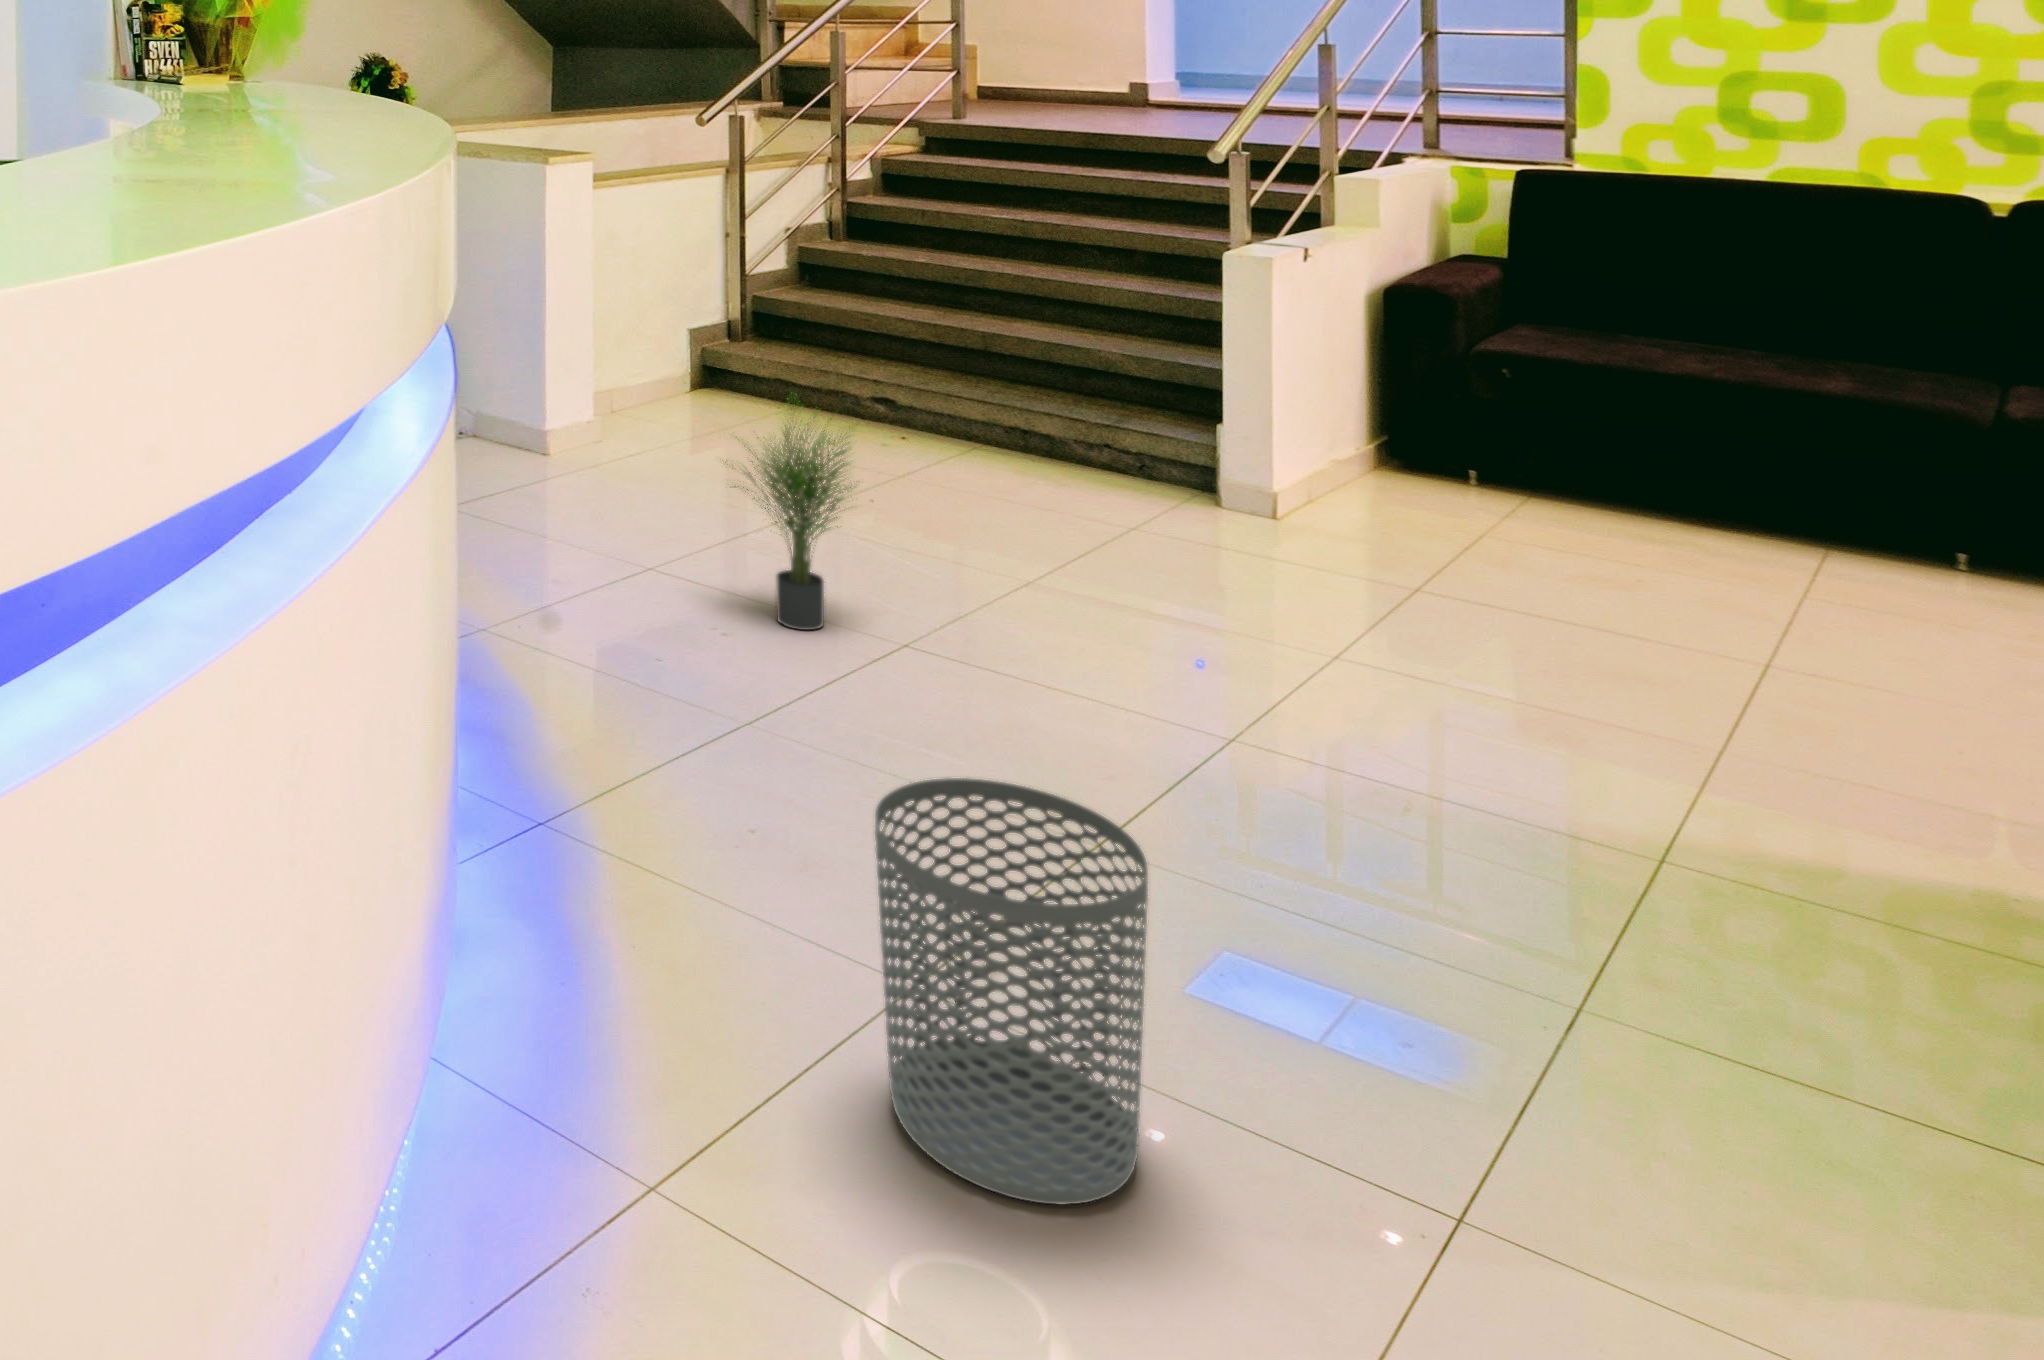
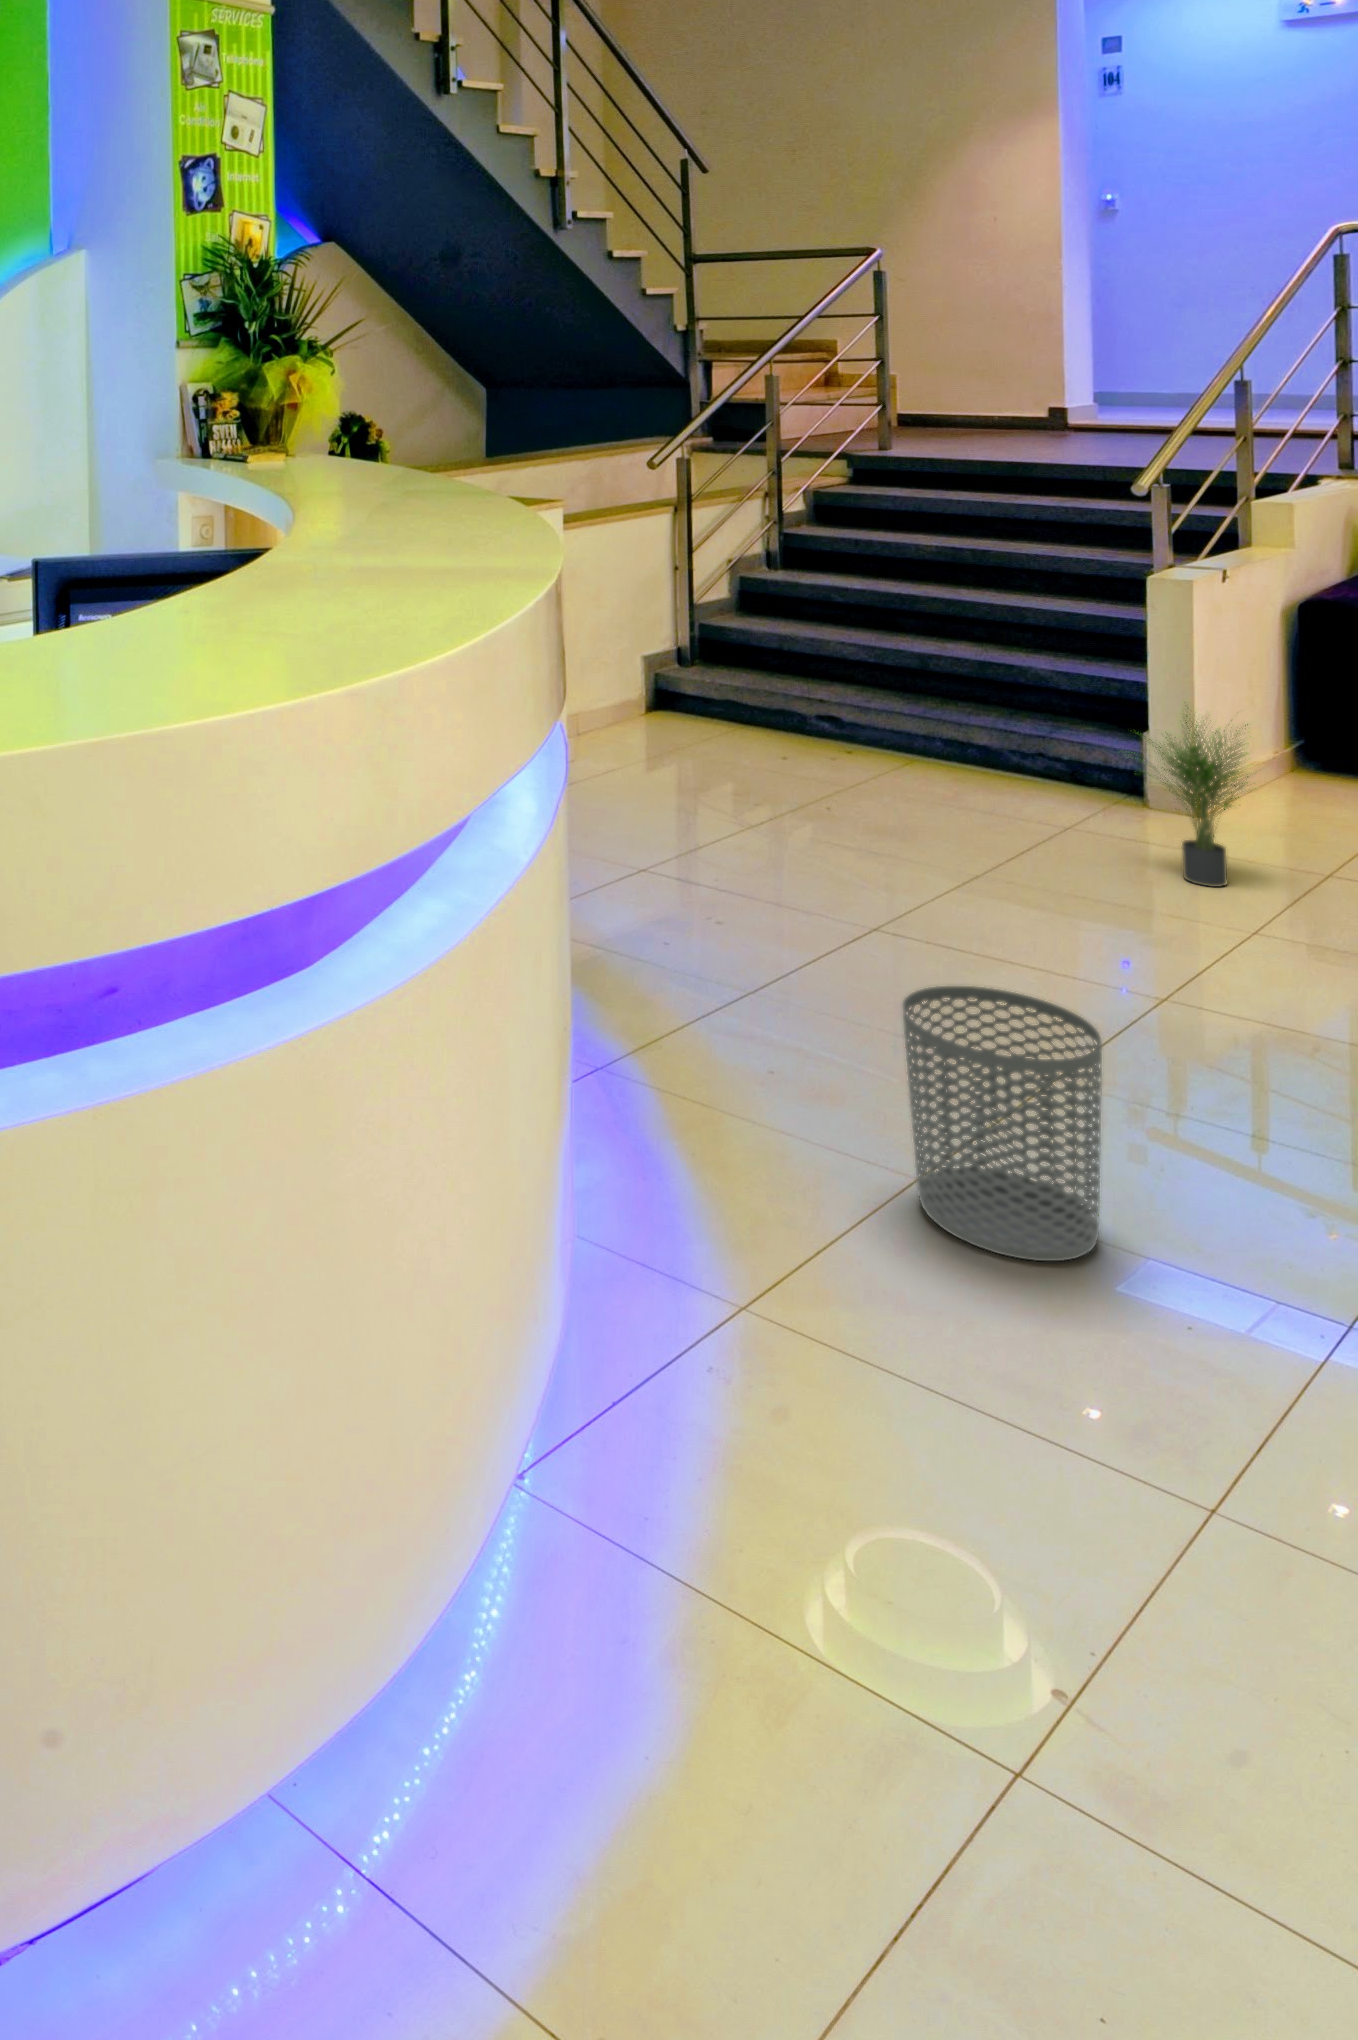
potted plant: present [725,402,857,630] -> present [1125,708,1257,887]

